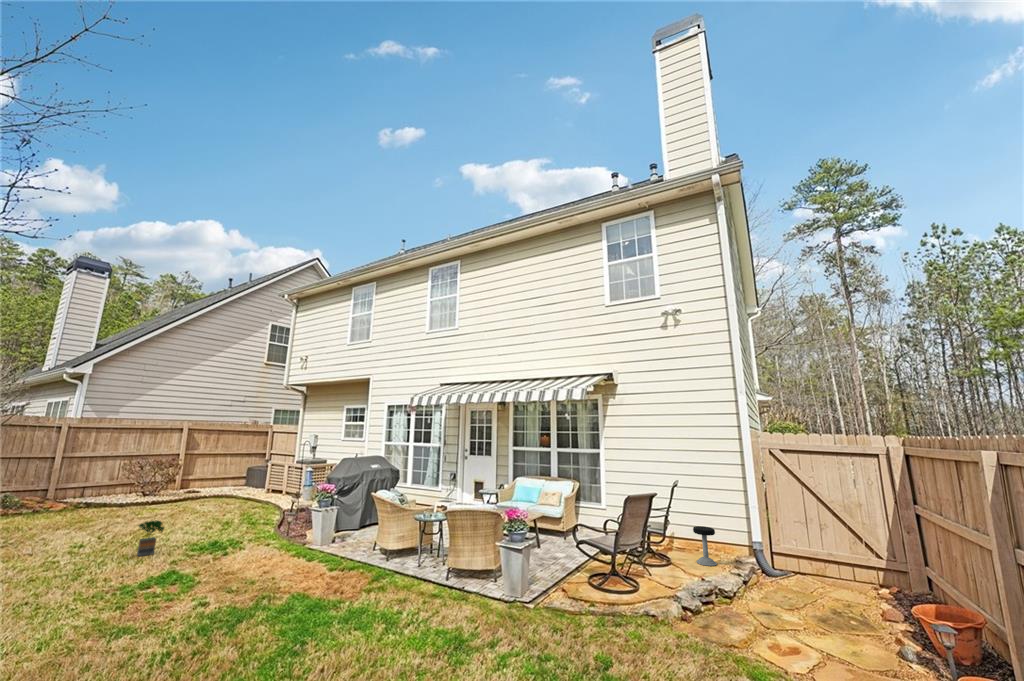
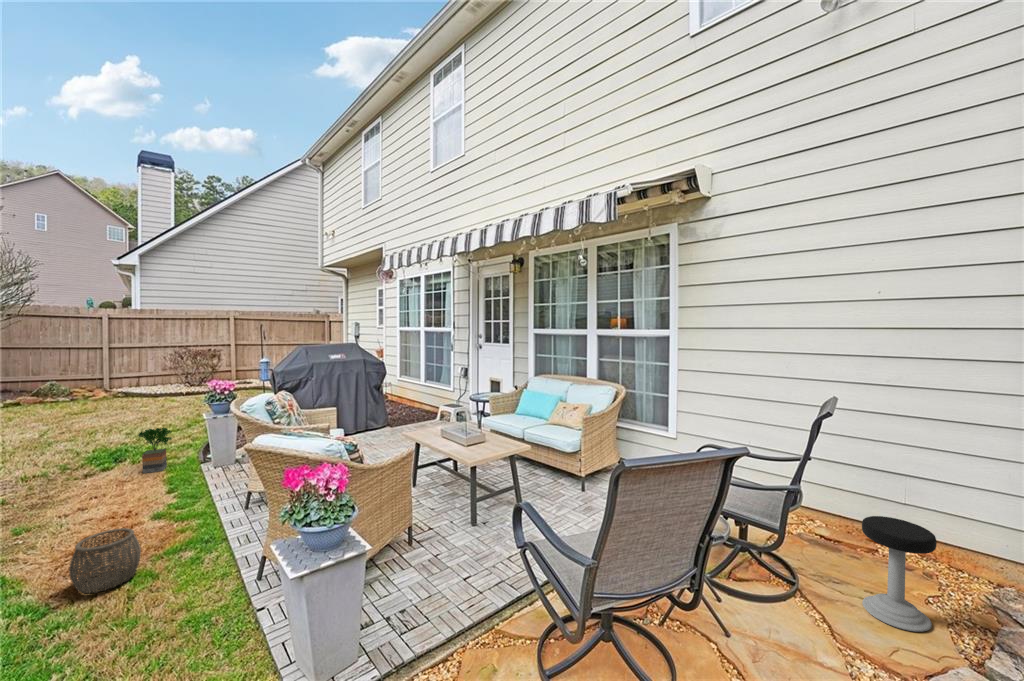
potted tree: present [137,520,164,556] -> present [138,428,172,473]
woven basket: none [355,563,384,596] -> present [69,528,141,593]

